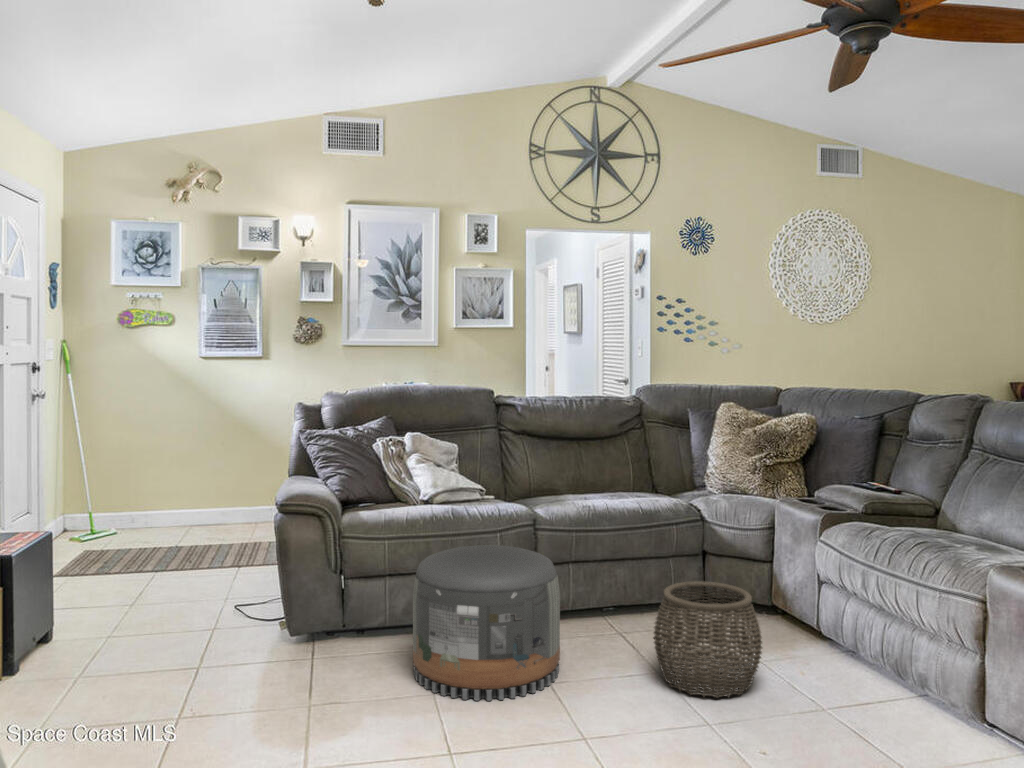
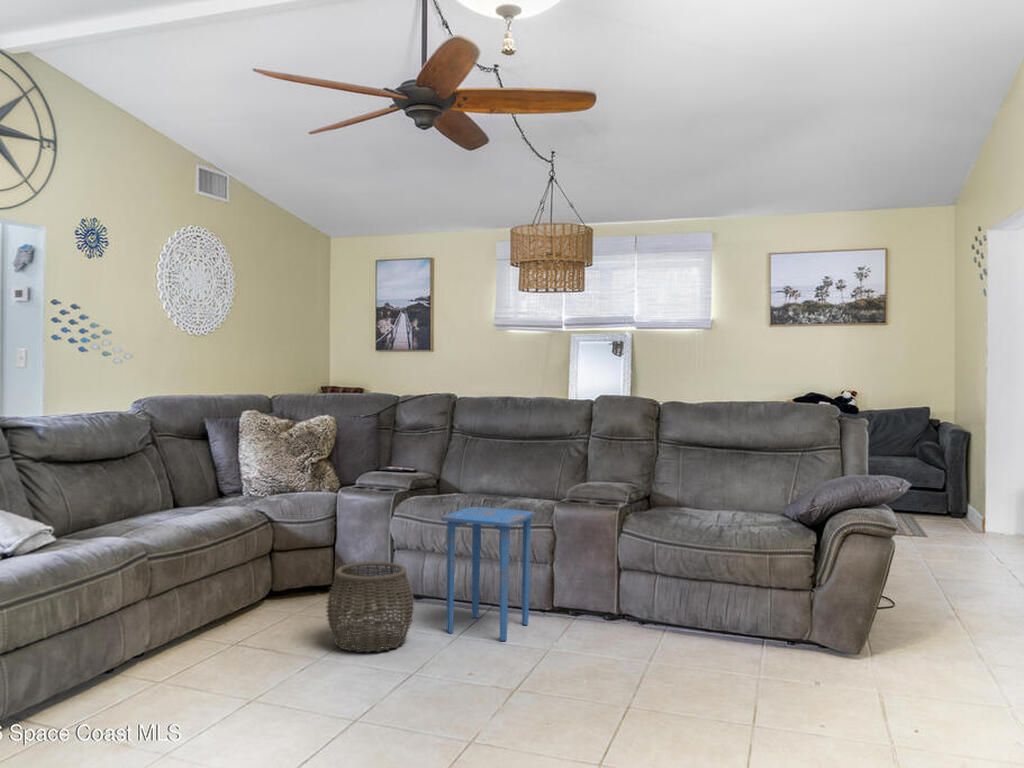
side table: none [805,542,964,746] -> present [441,507,536,641]
pouf: present [413,545,560,701] -> none [119,567,279,724]

